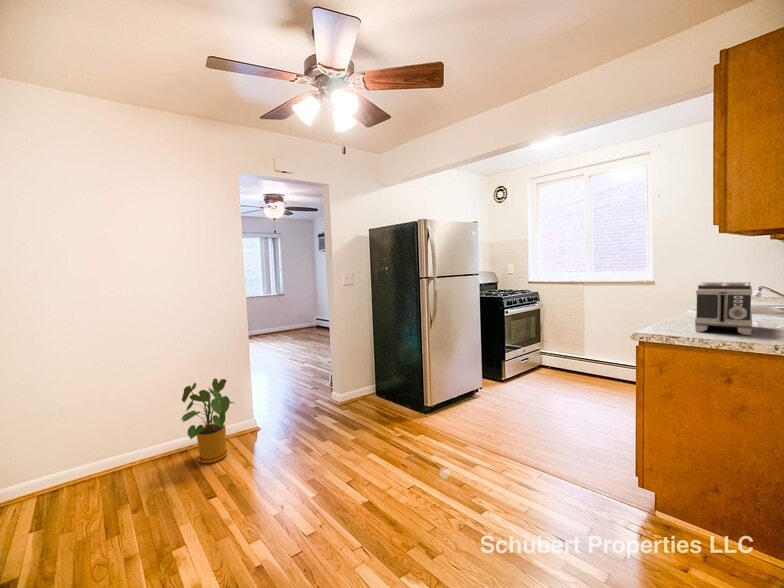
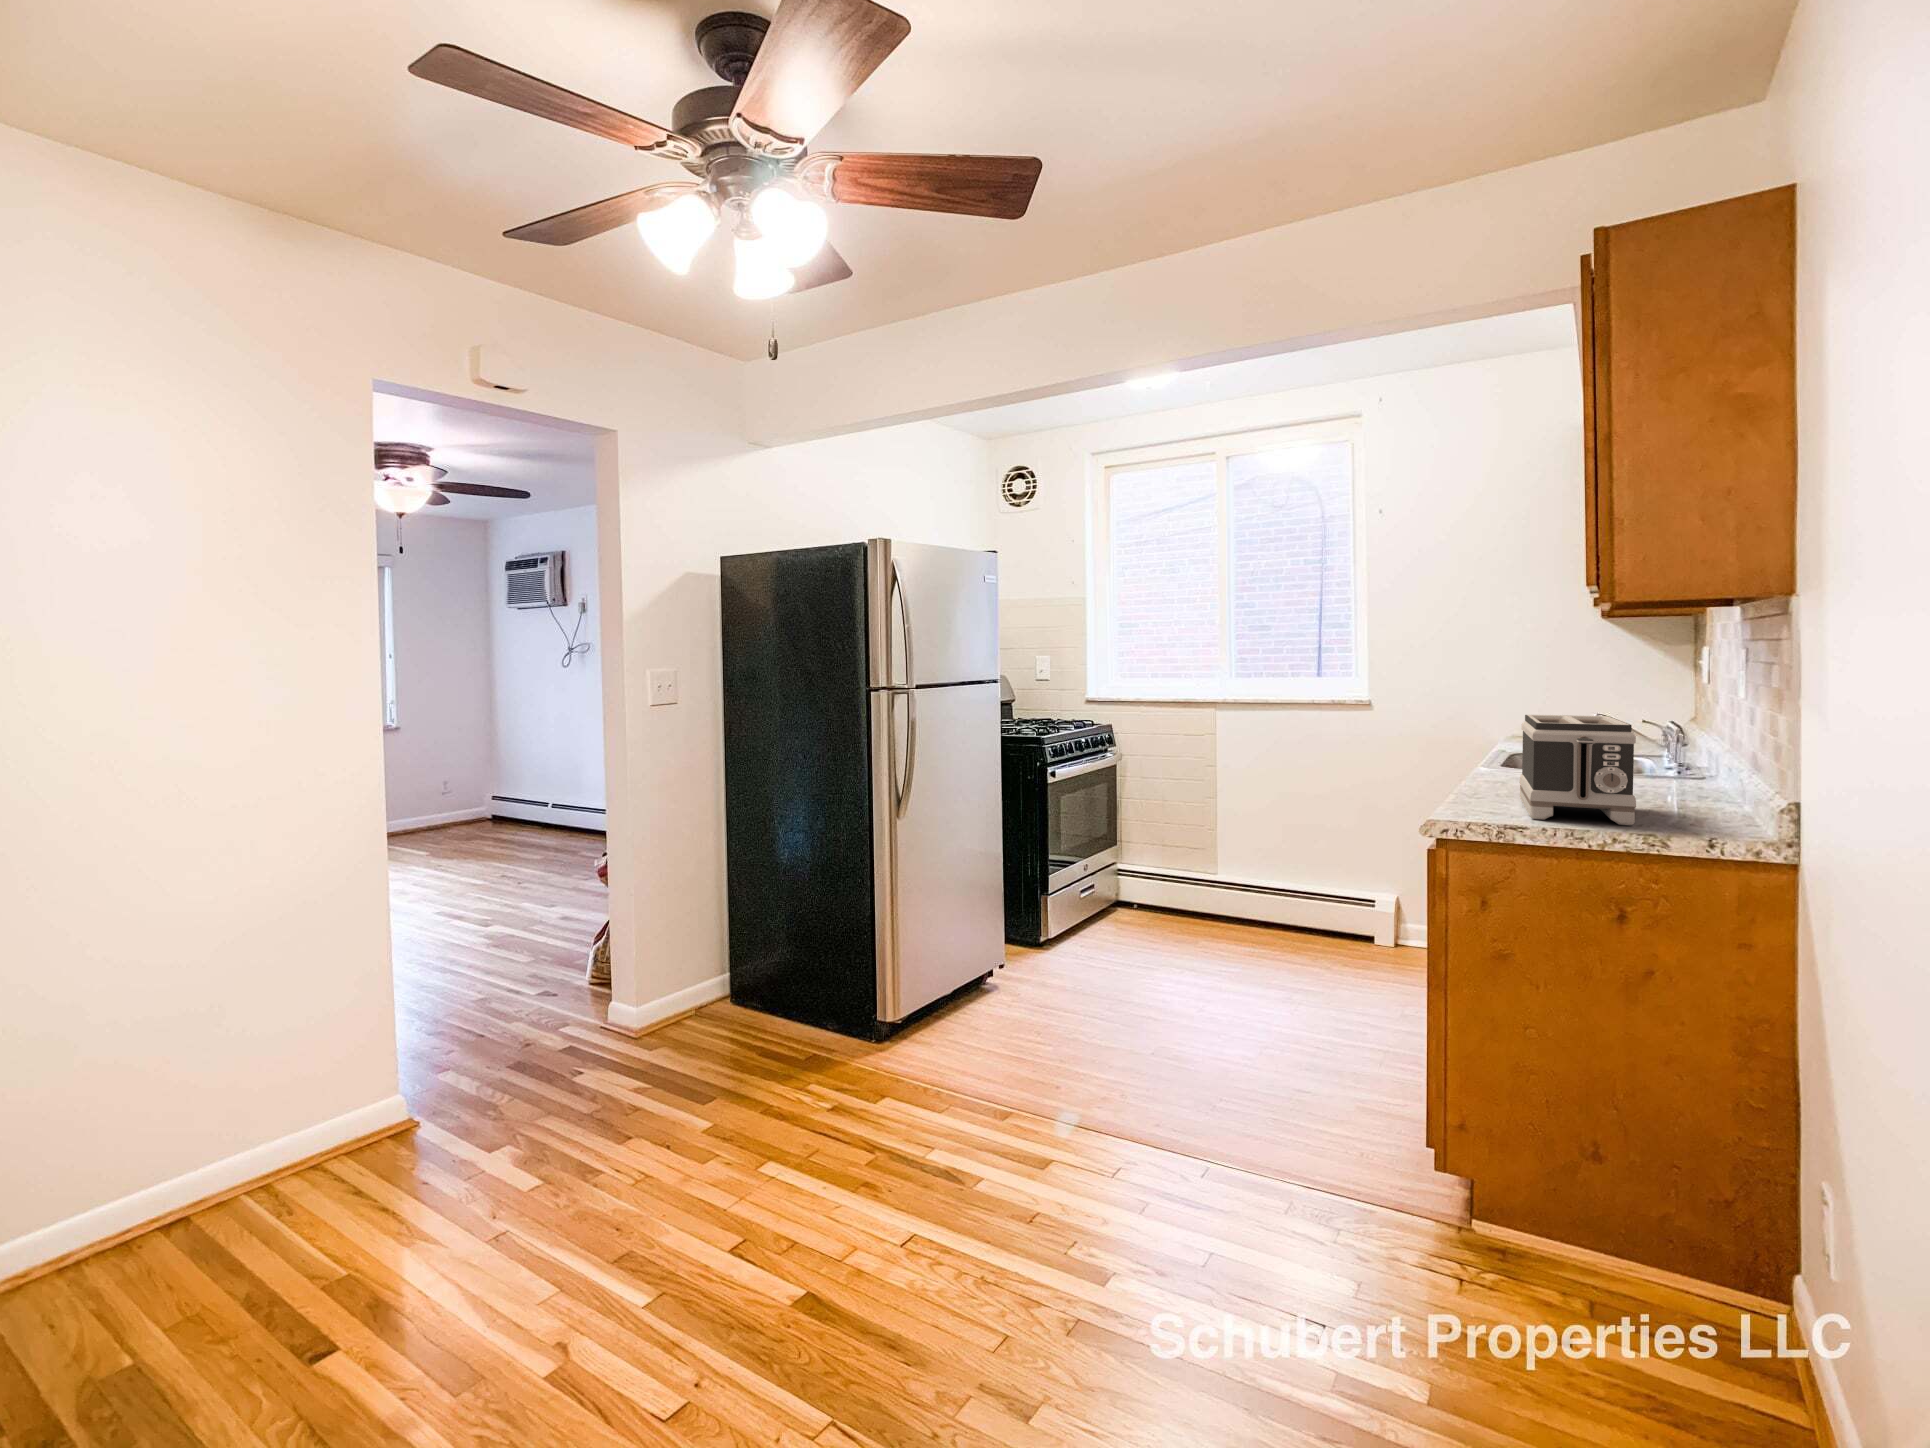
house plant: present [181,378,234,463] -> none [169,984,371,1254]

